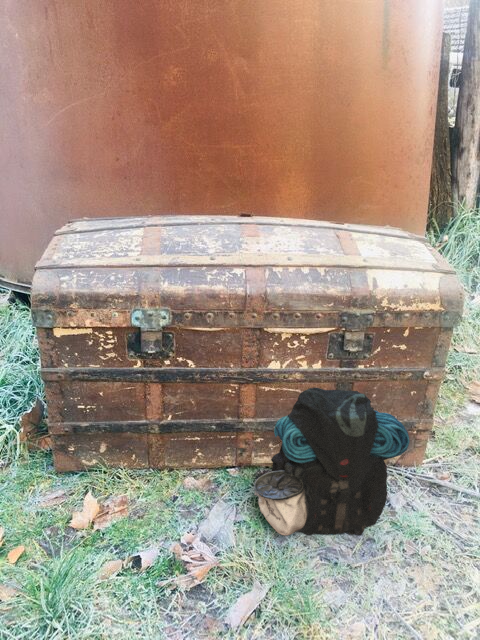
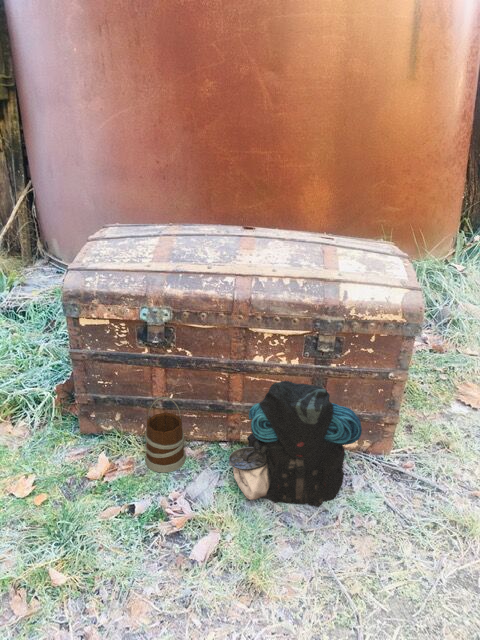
wooden bucket: none [142,418,191,511] -> present [145,397,186,472]

